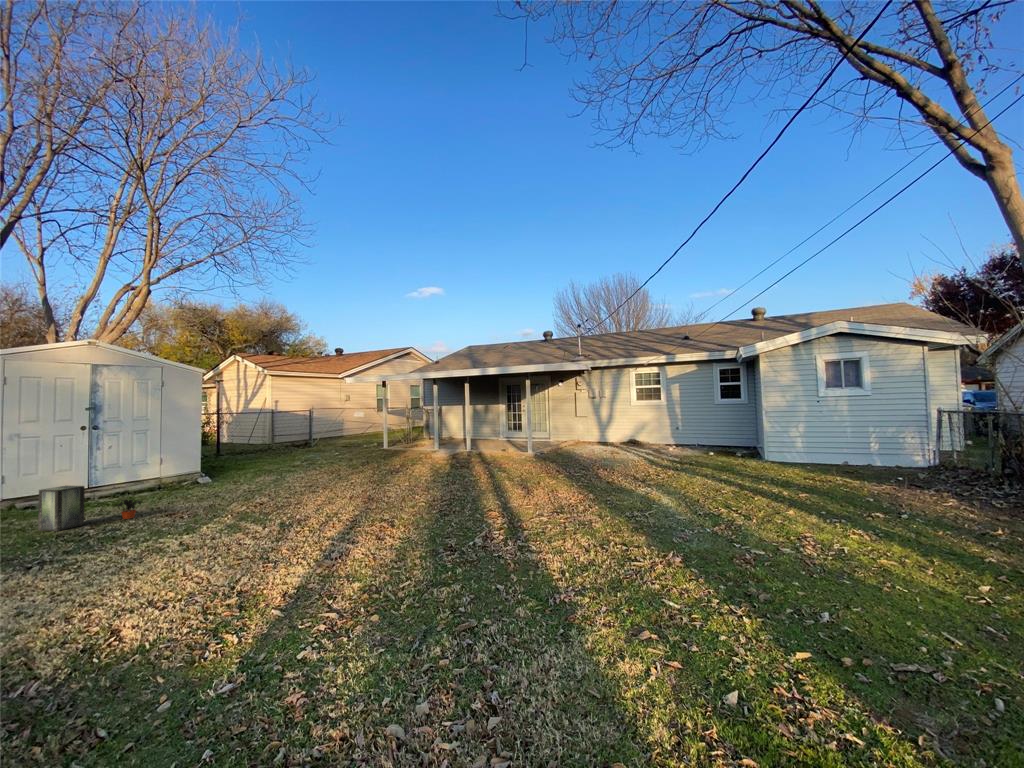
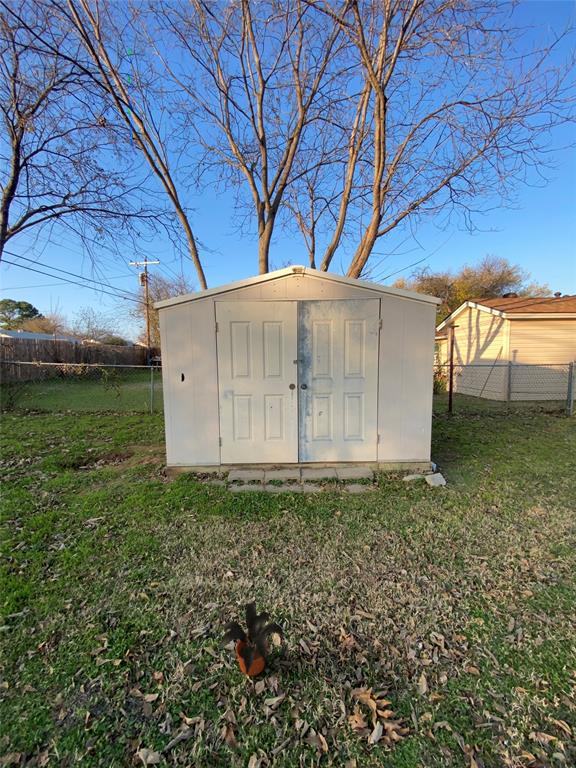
storage box: present [38,486,85,531] -> none [97,537,168,676]

